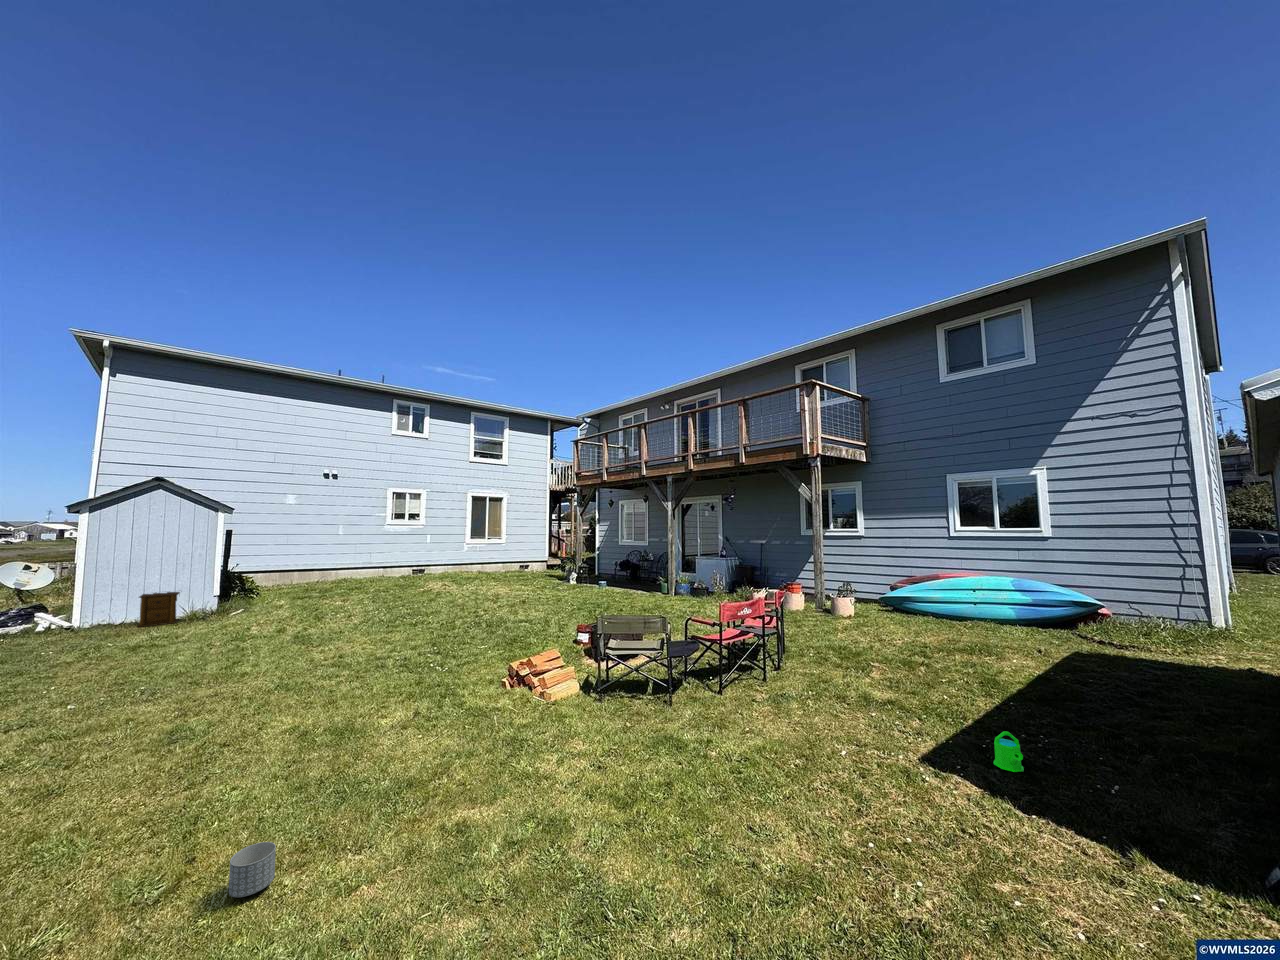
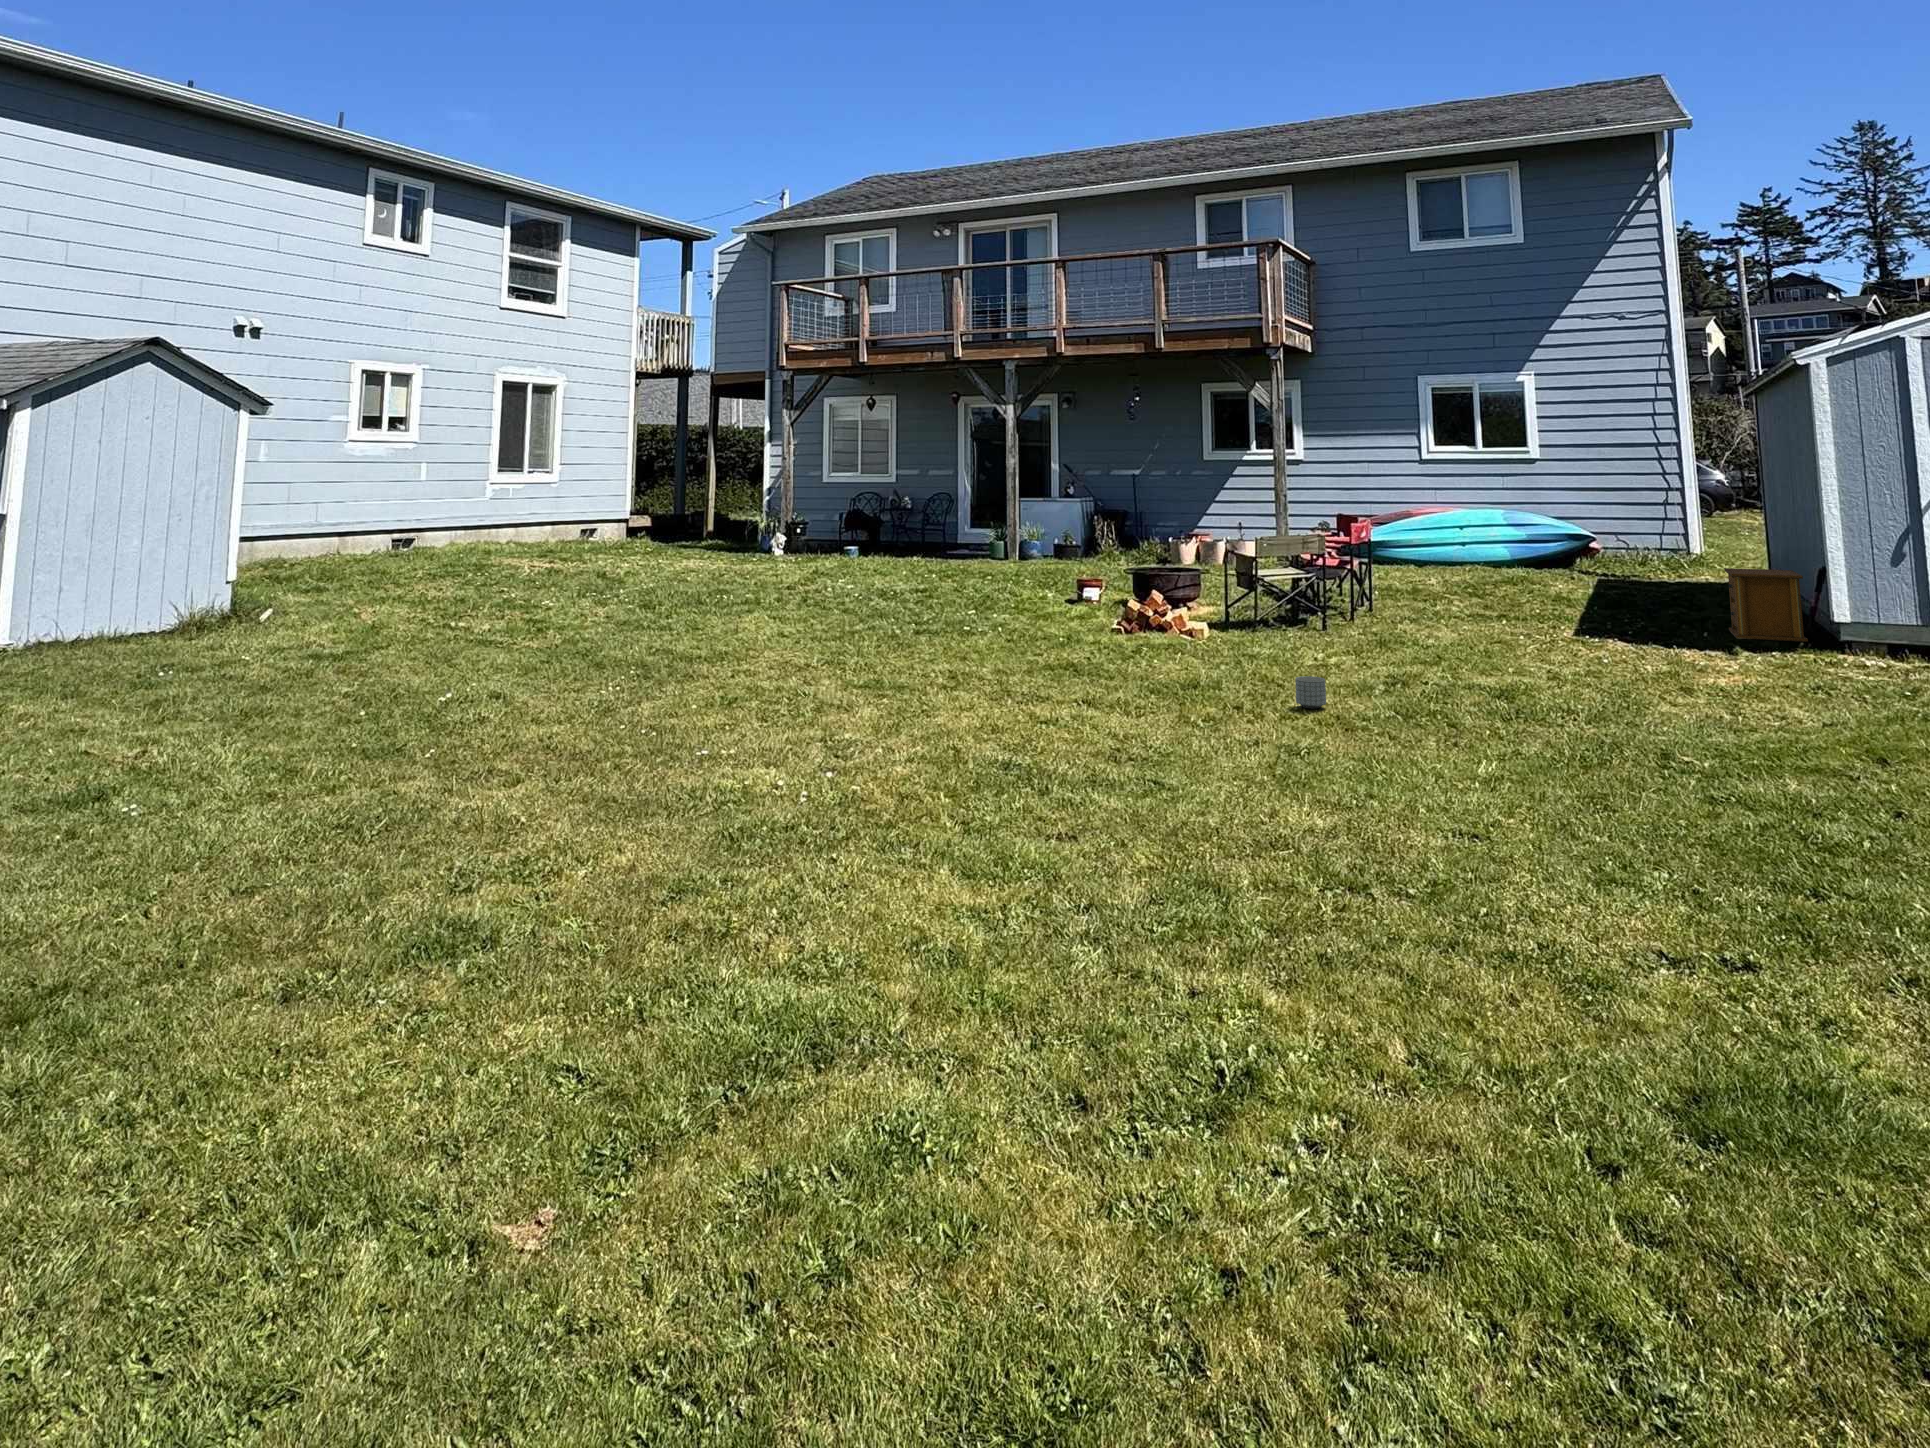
side table: present [138,592,180,627] -> present [1724,568,1808,642]
watering can: present [993,731,1024,772] -> none [1636,603,1665,633]

